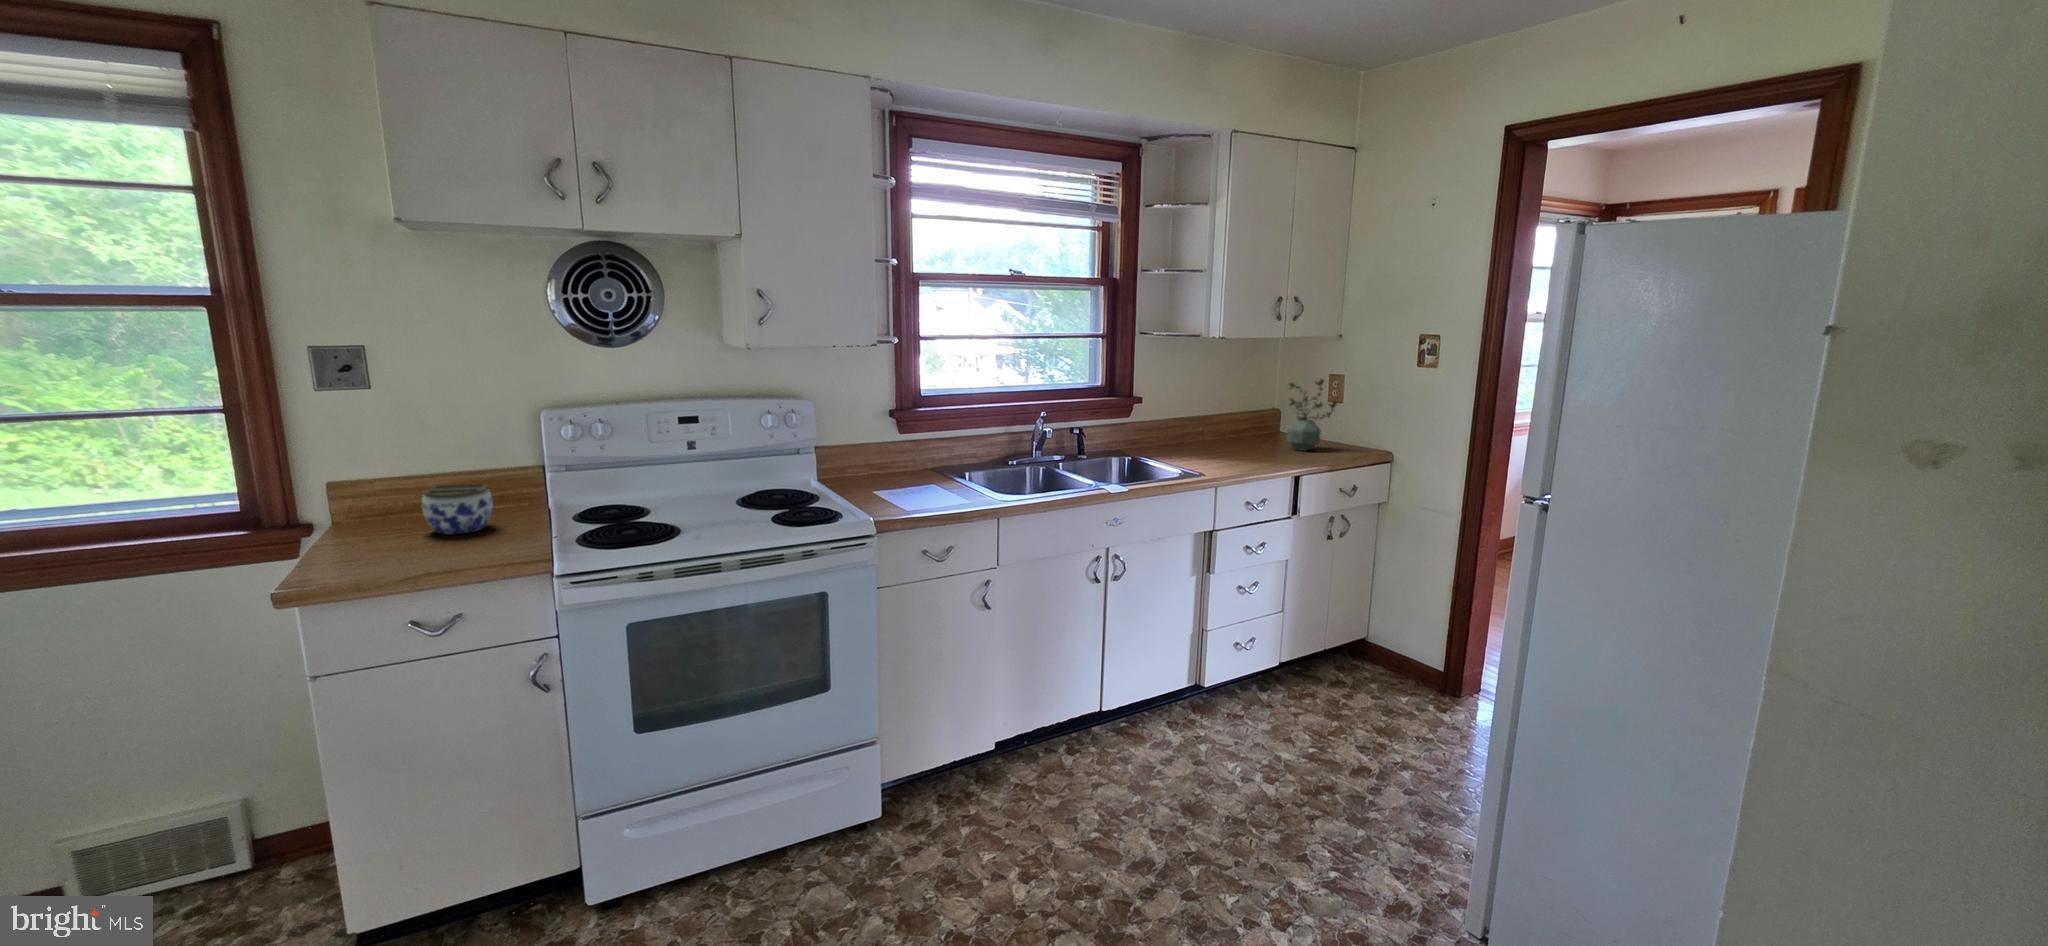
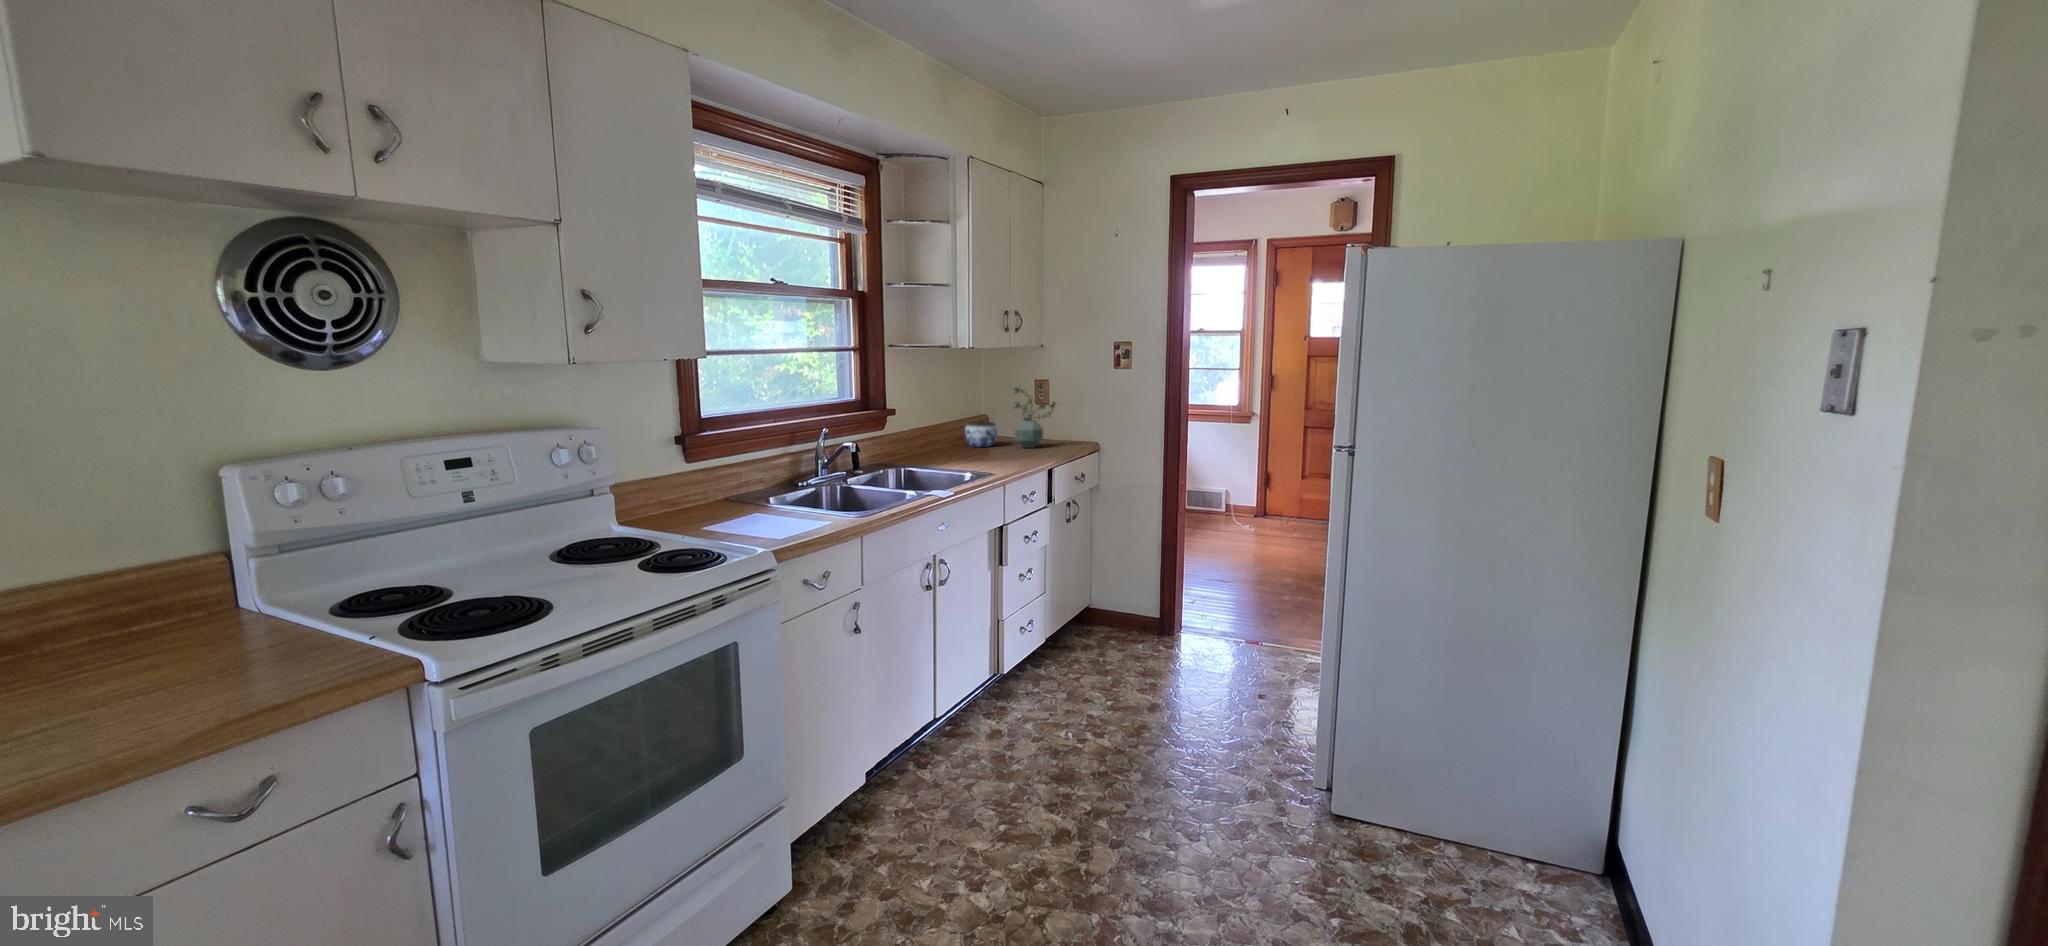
jar: present [422,484,493,535] -> present [965,421,997,447]

